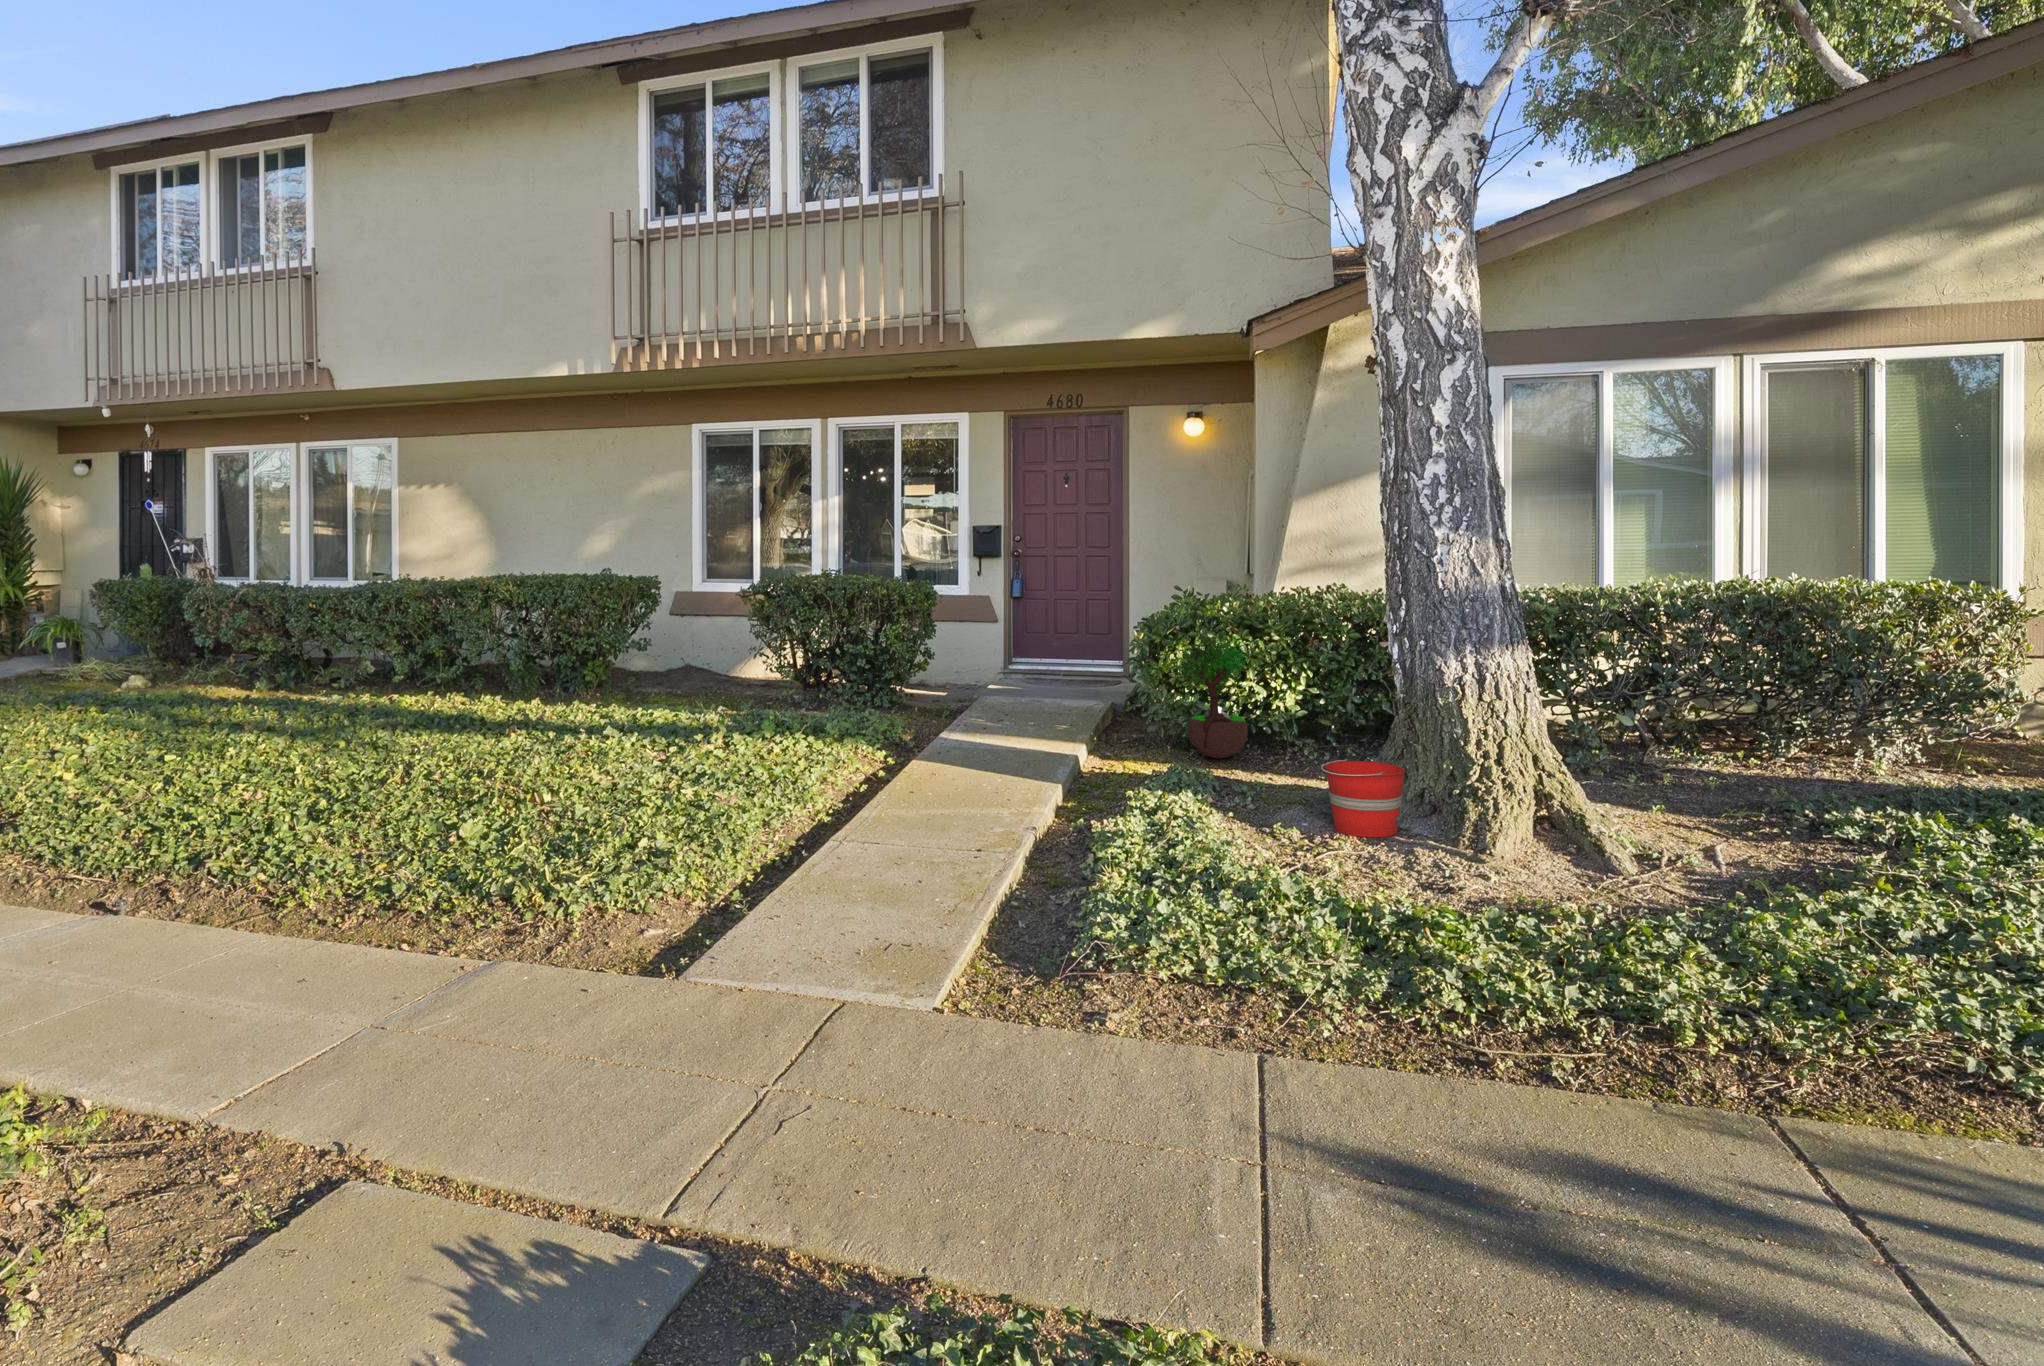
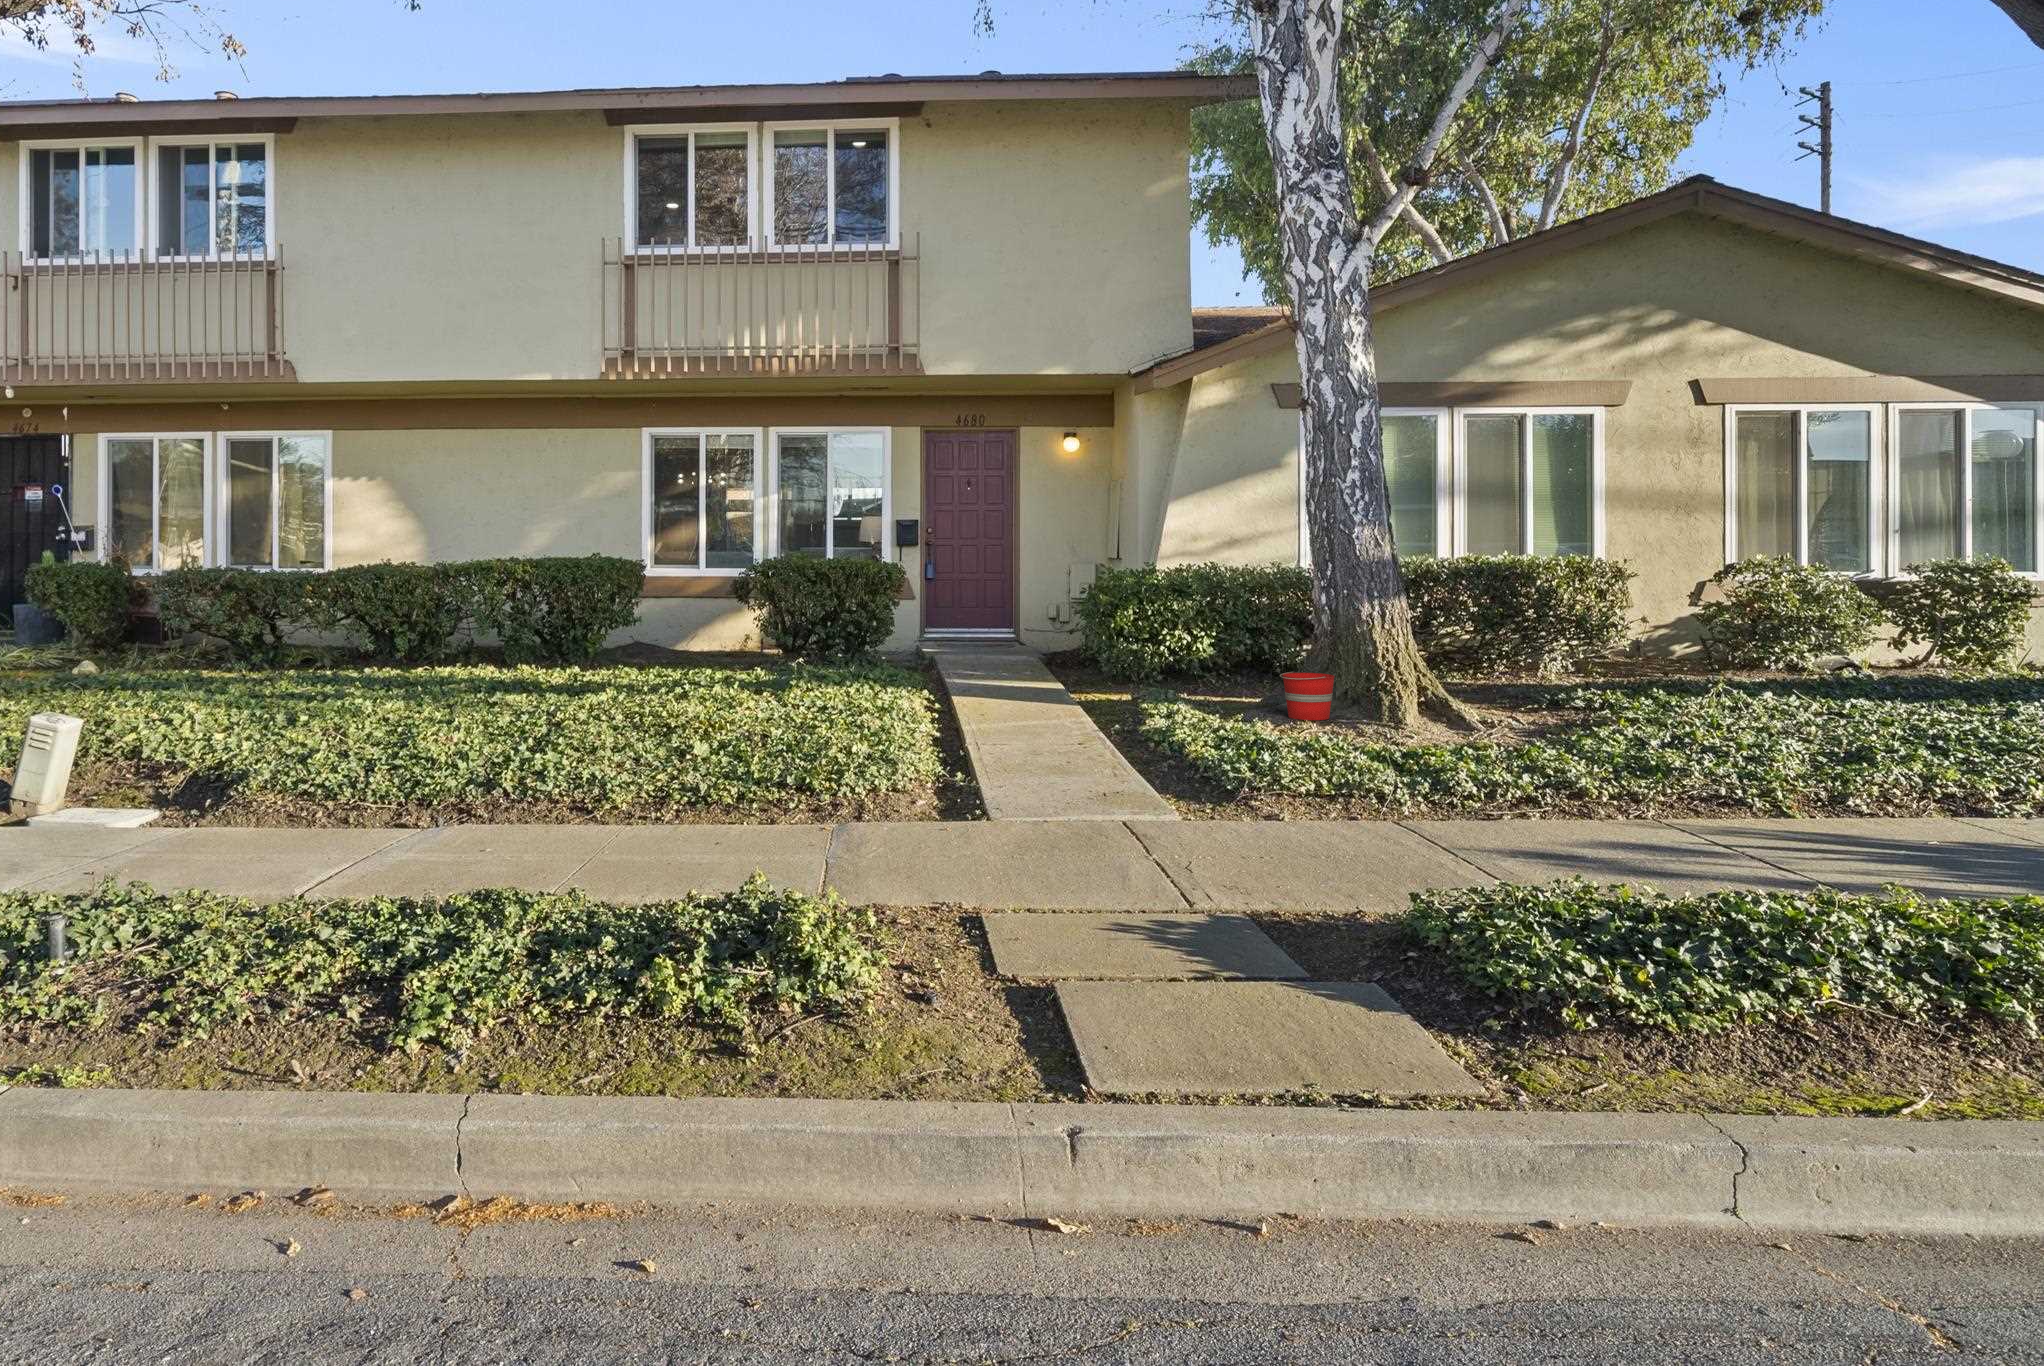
potted tree: present [1171,633,1252,759] -> none [1127,591,1187,689]

